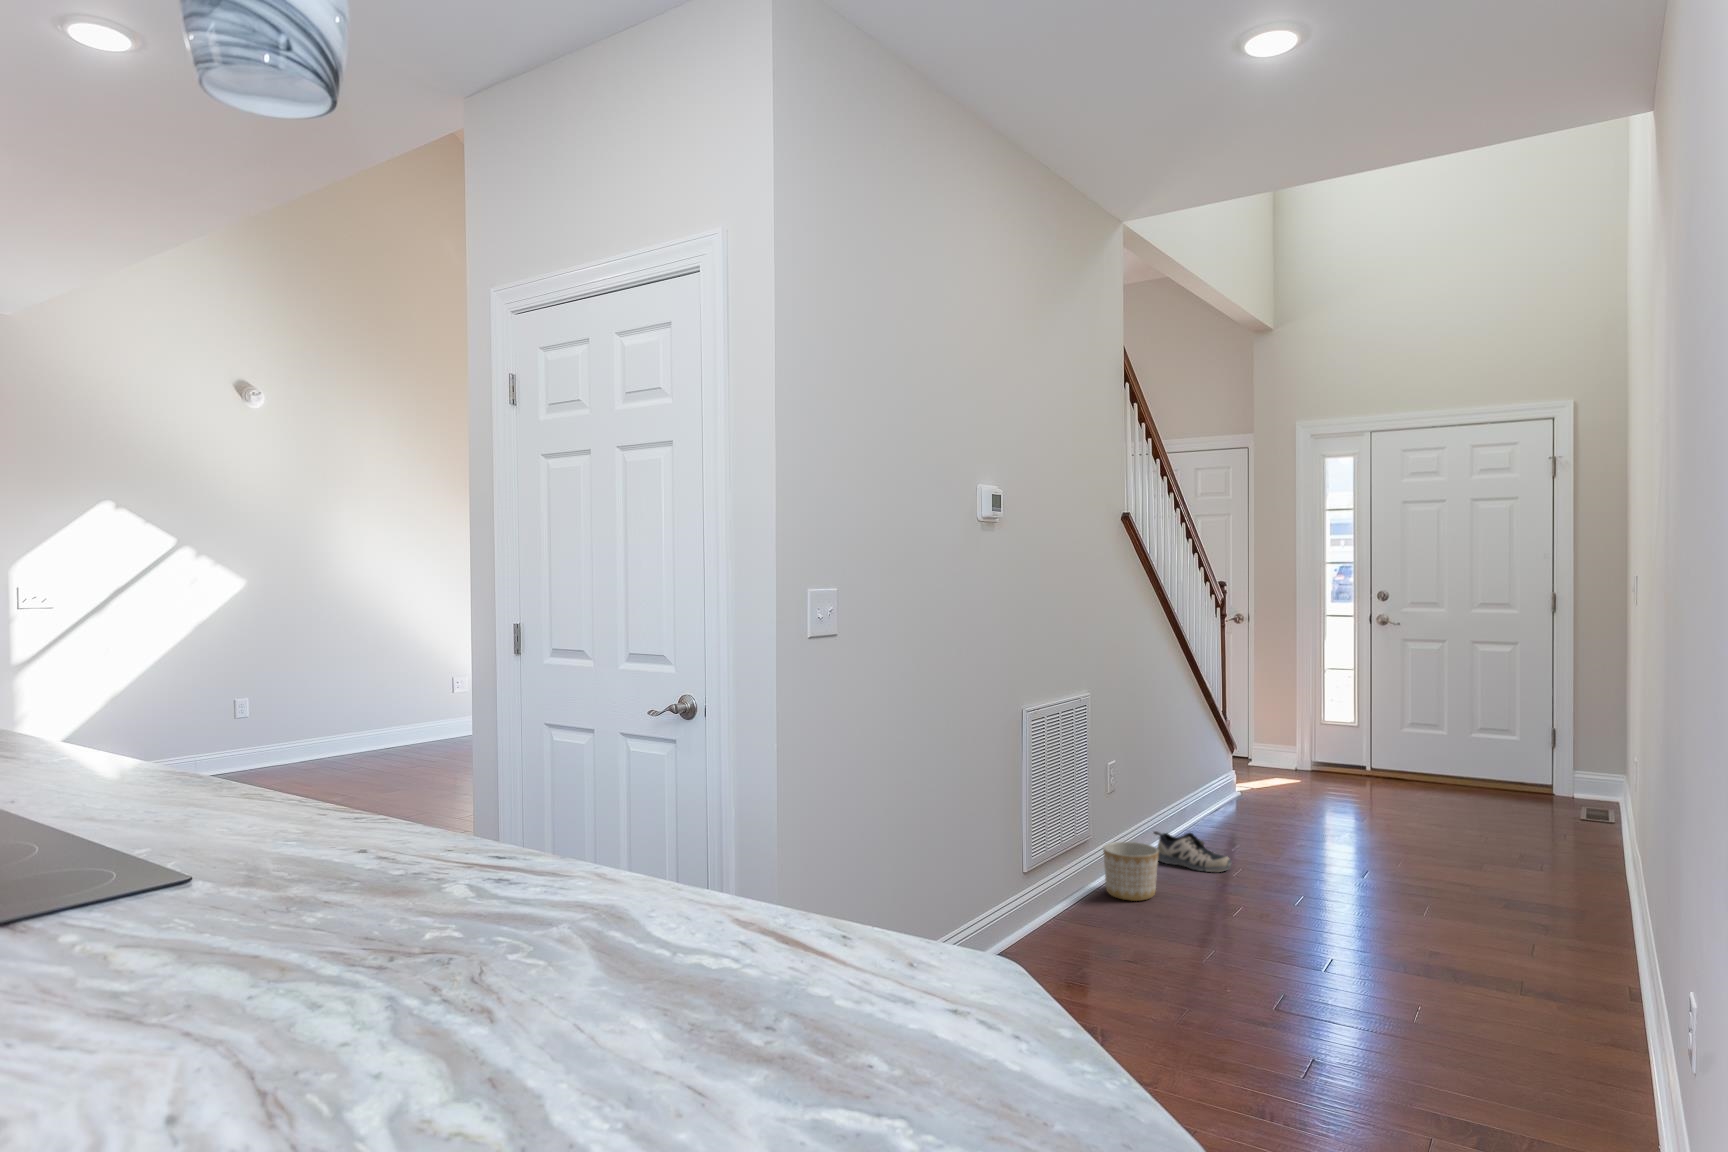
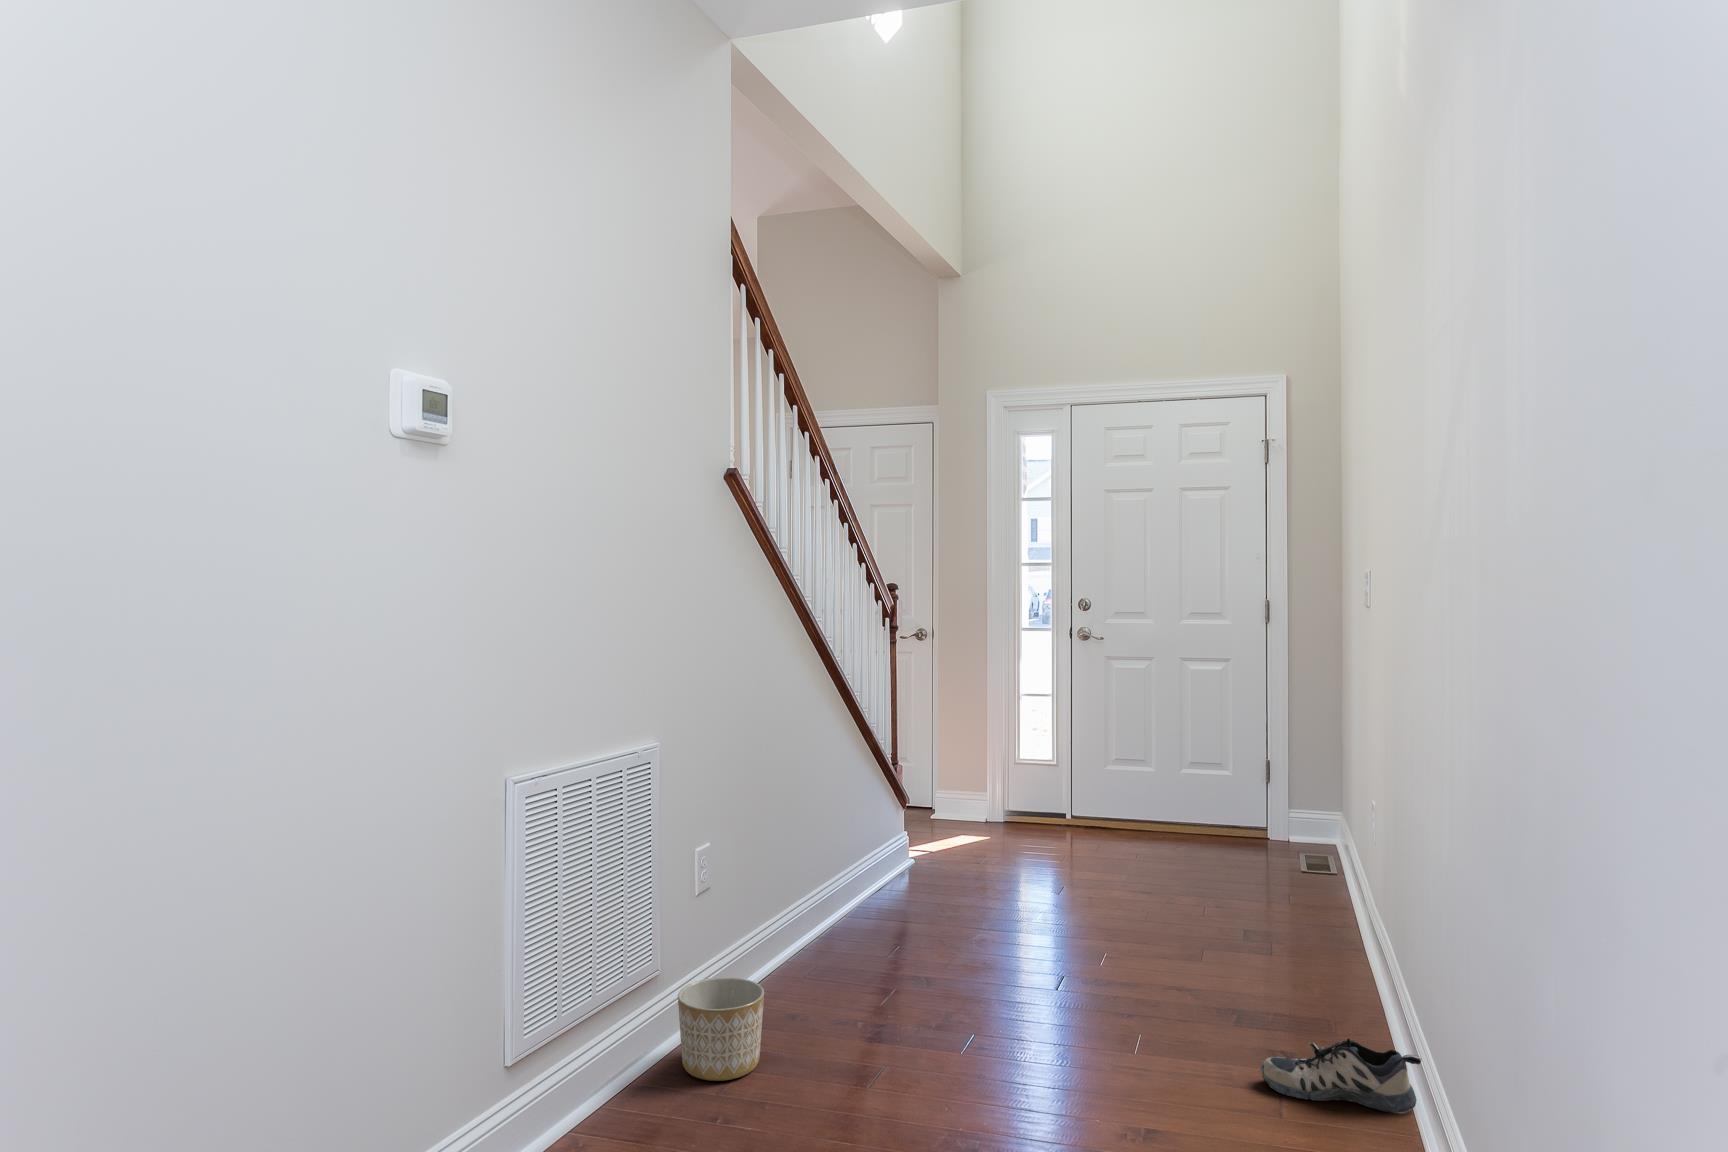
shoe: present [1154,831,1231,872] -> present [1261,1039,1421,1113]

